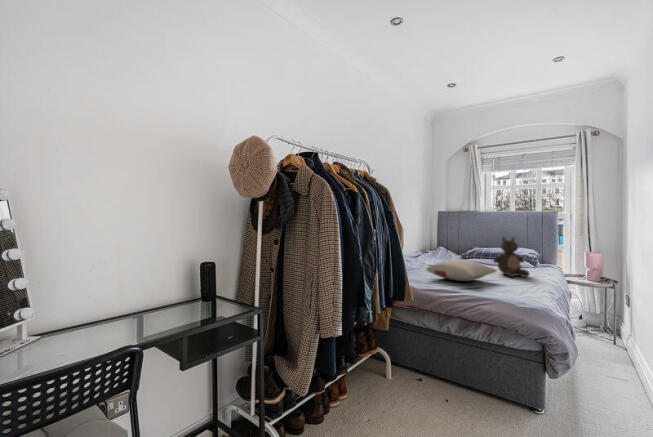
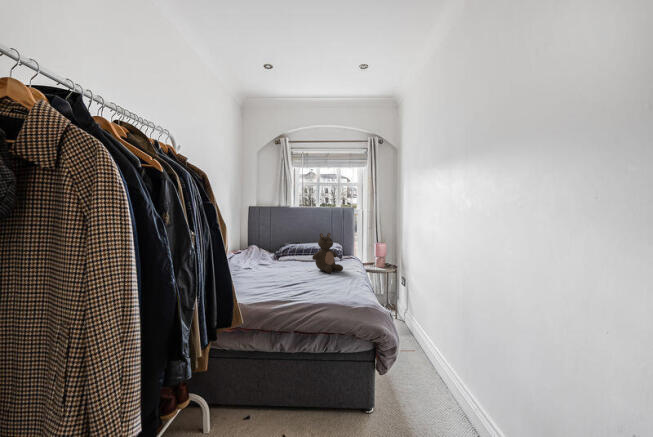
pillow: present [426,259,497,281] -> none [250,260,321,284]

